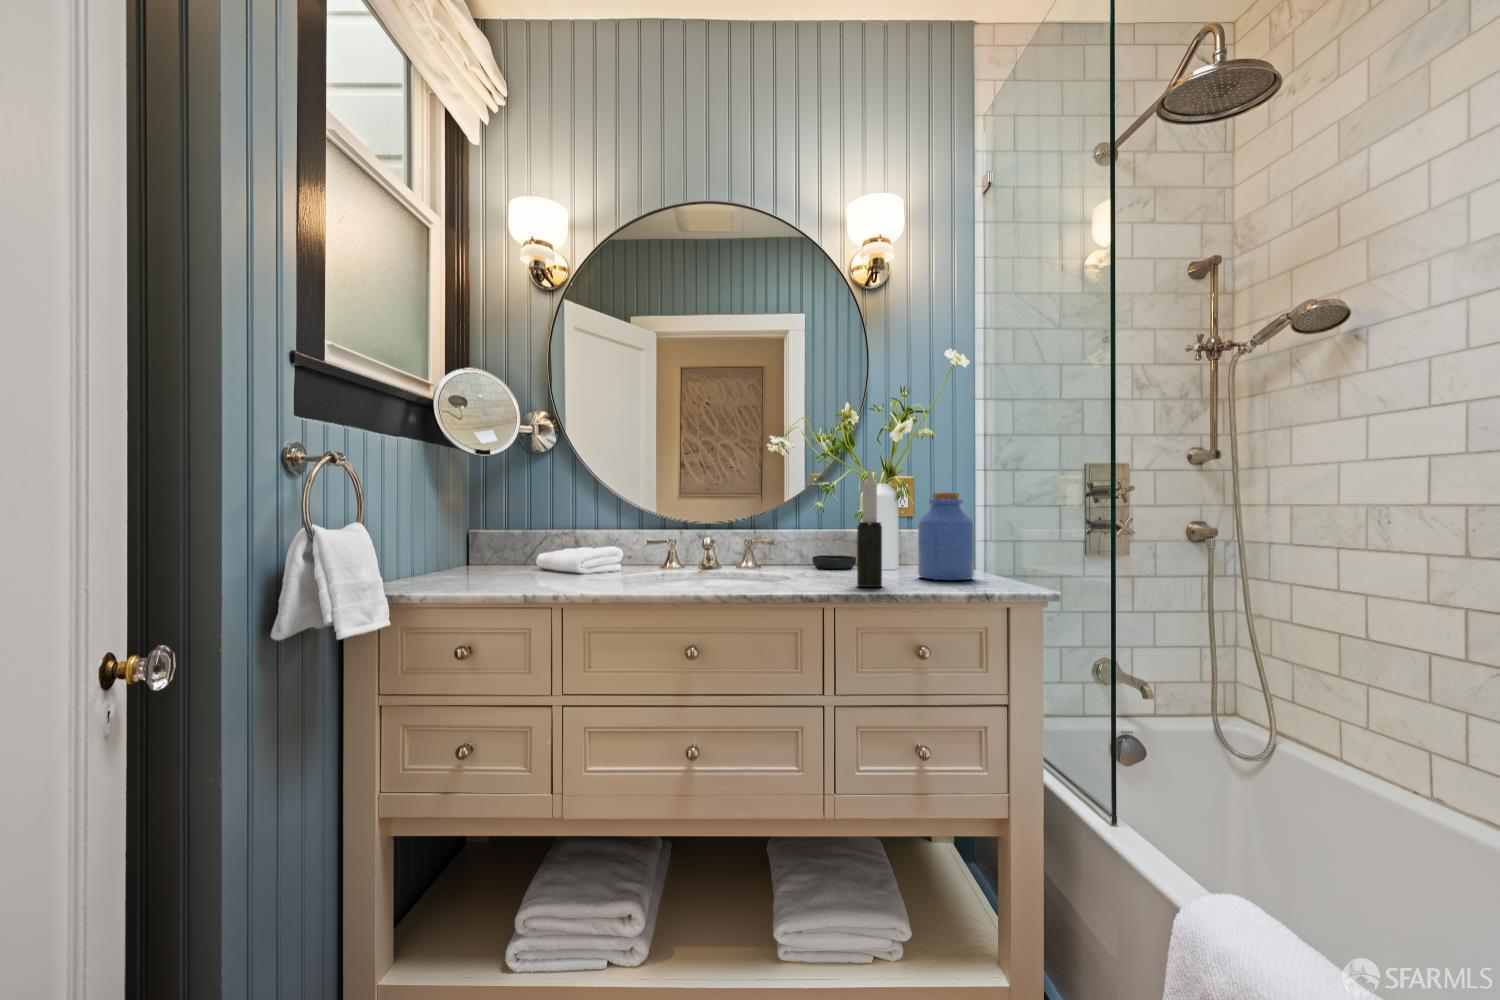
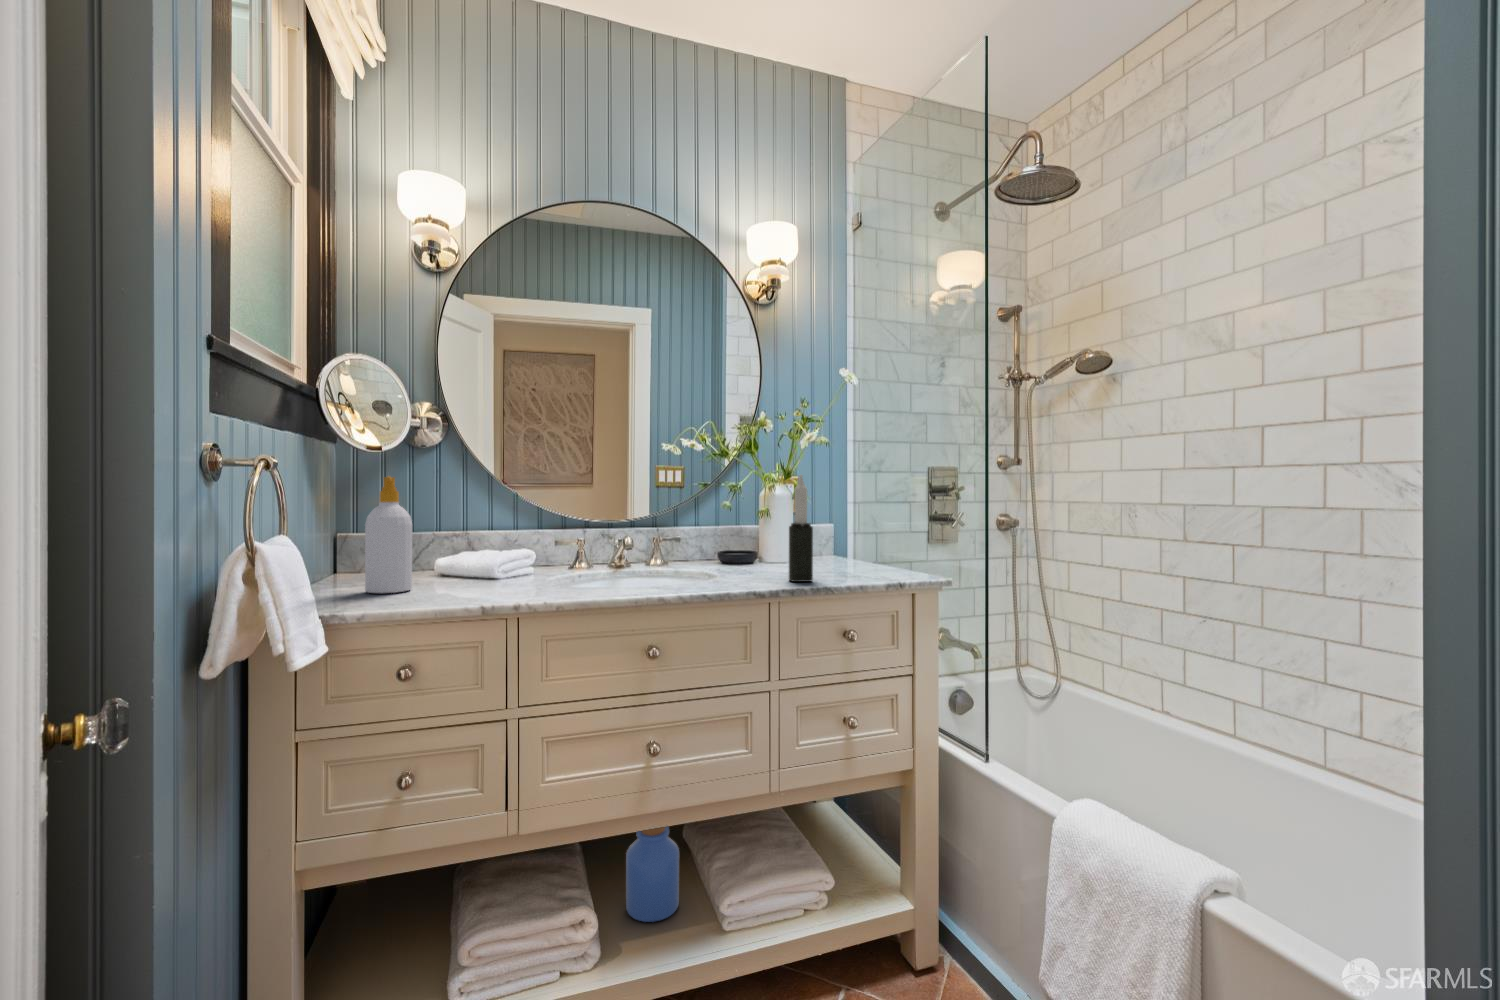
soap bottle: none [459,475,499,580] -> present [365,476,412,593]
jar: present [918,492,974,580] -> present [626,827,679,922]

